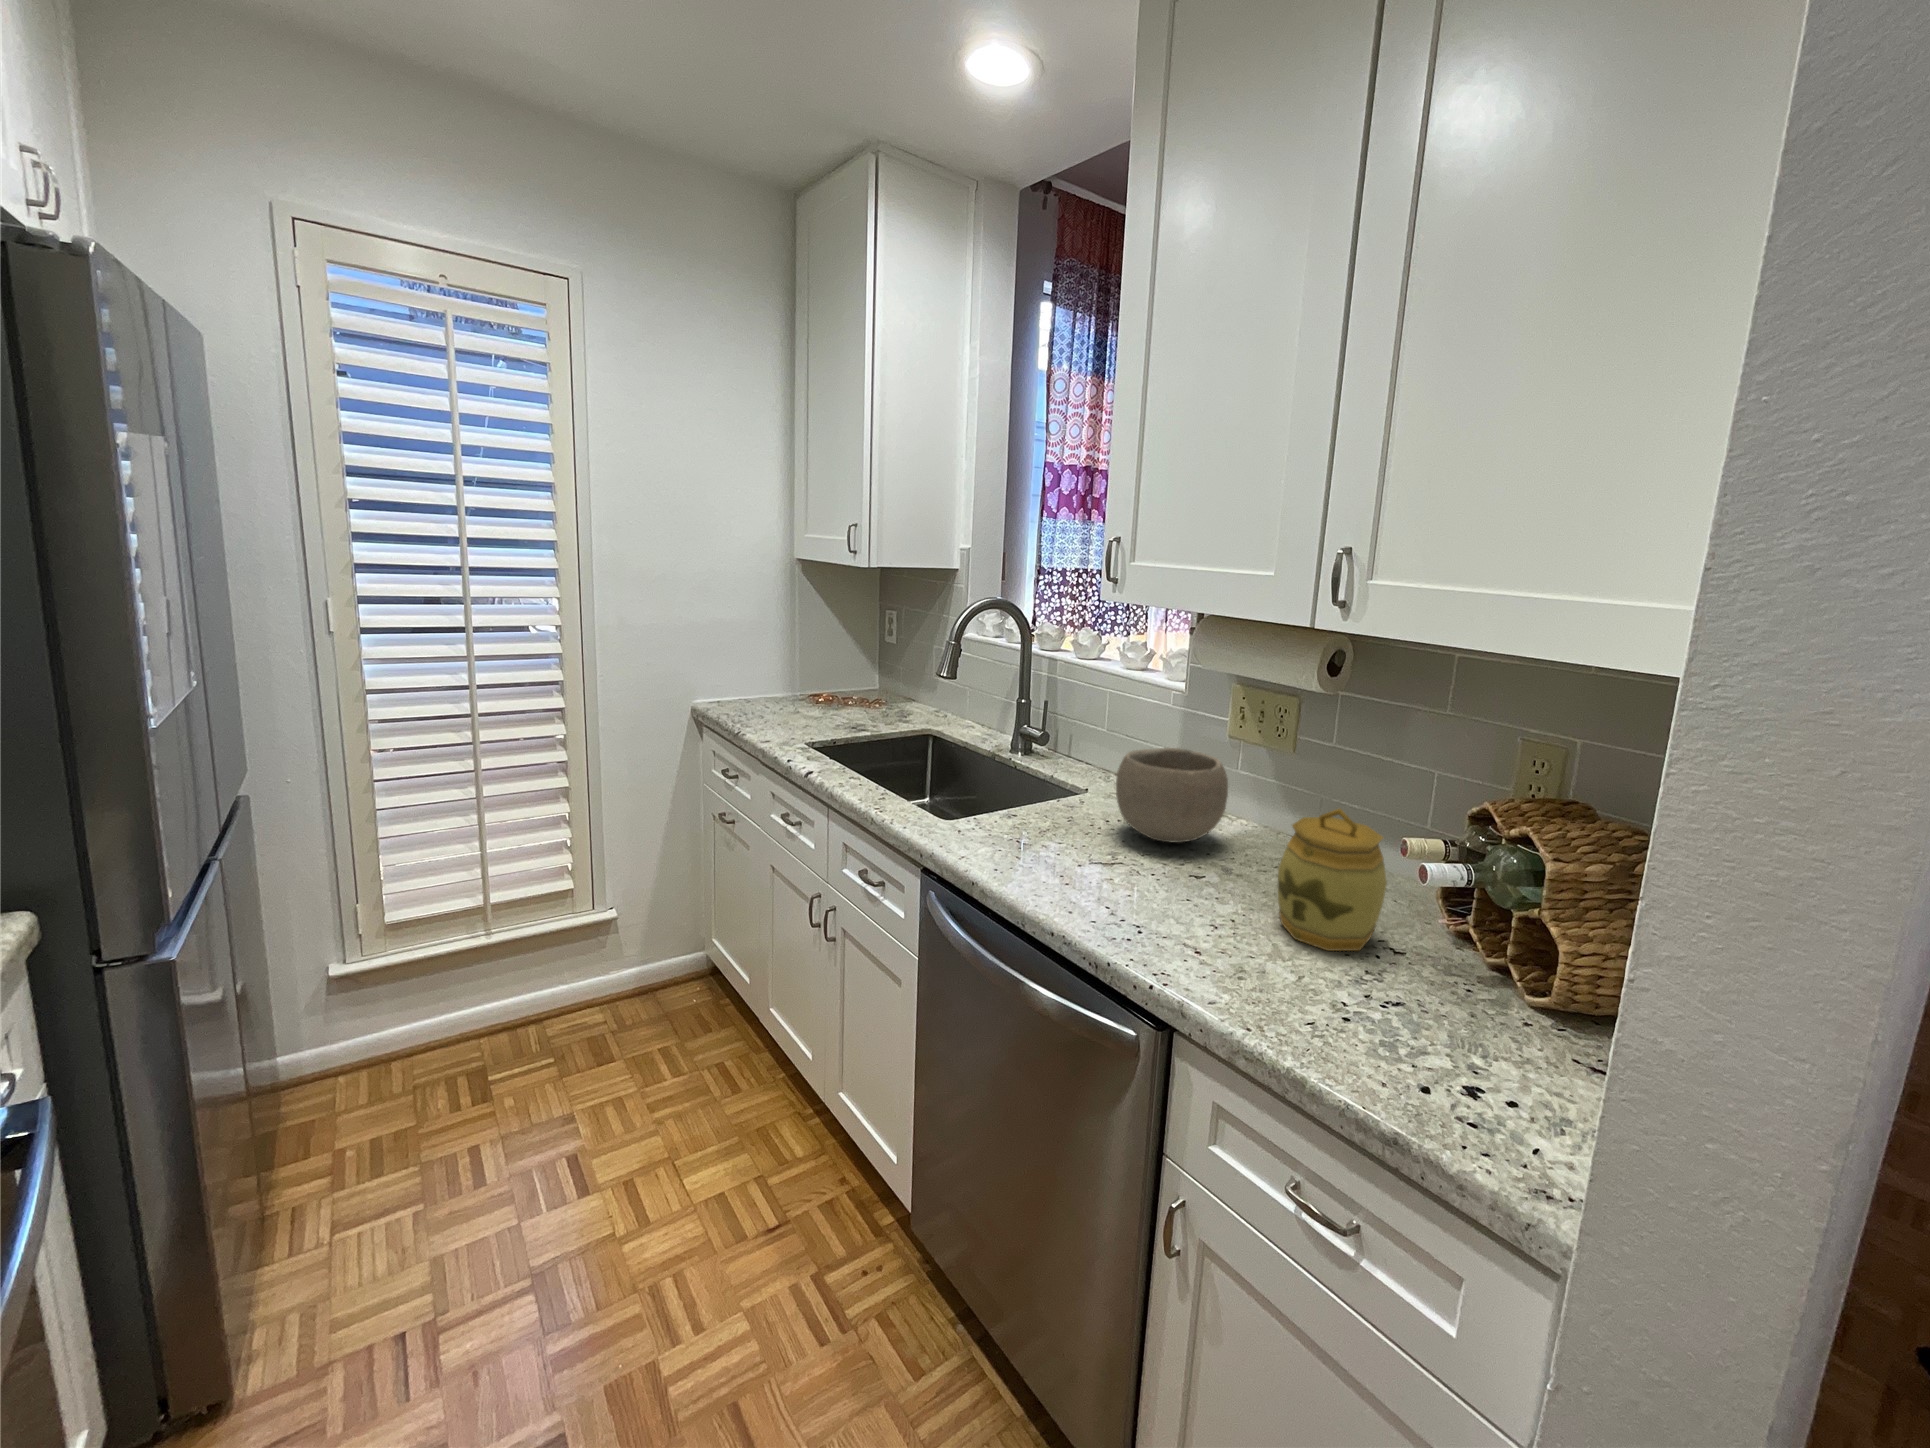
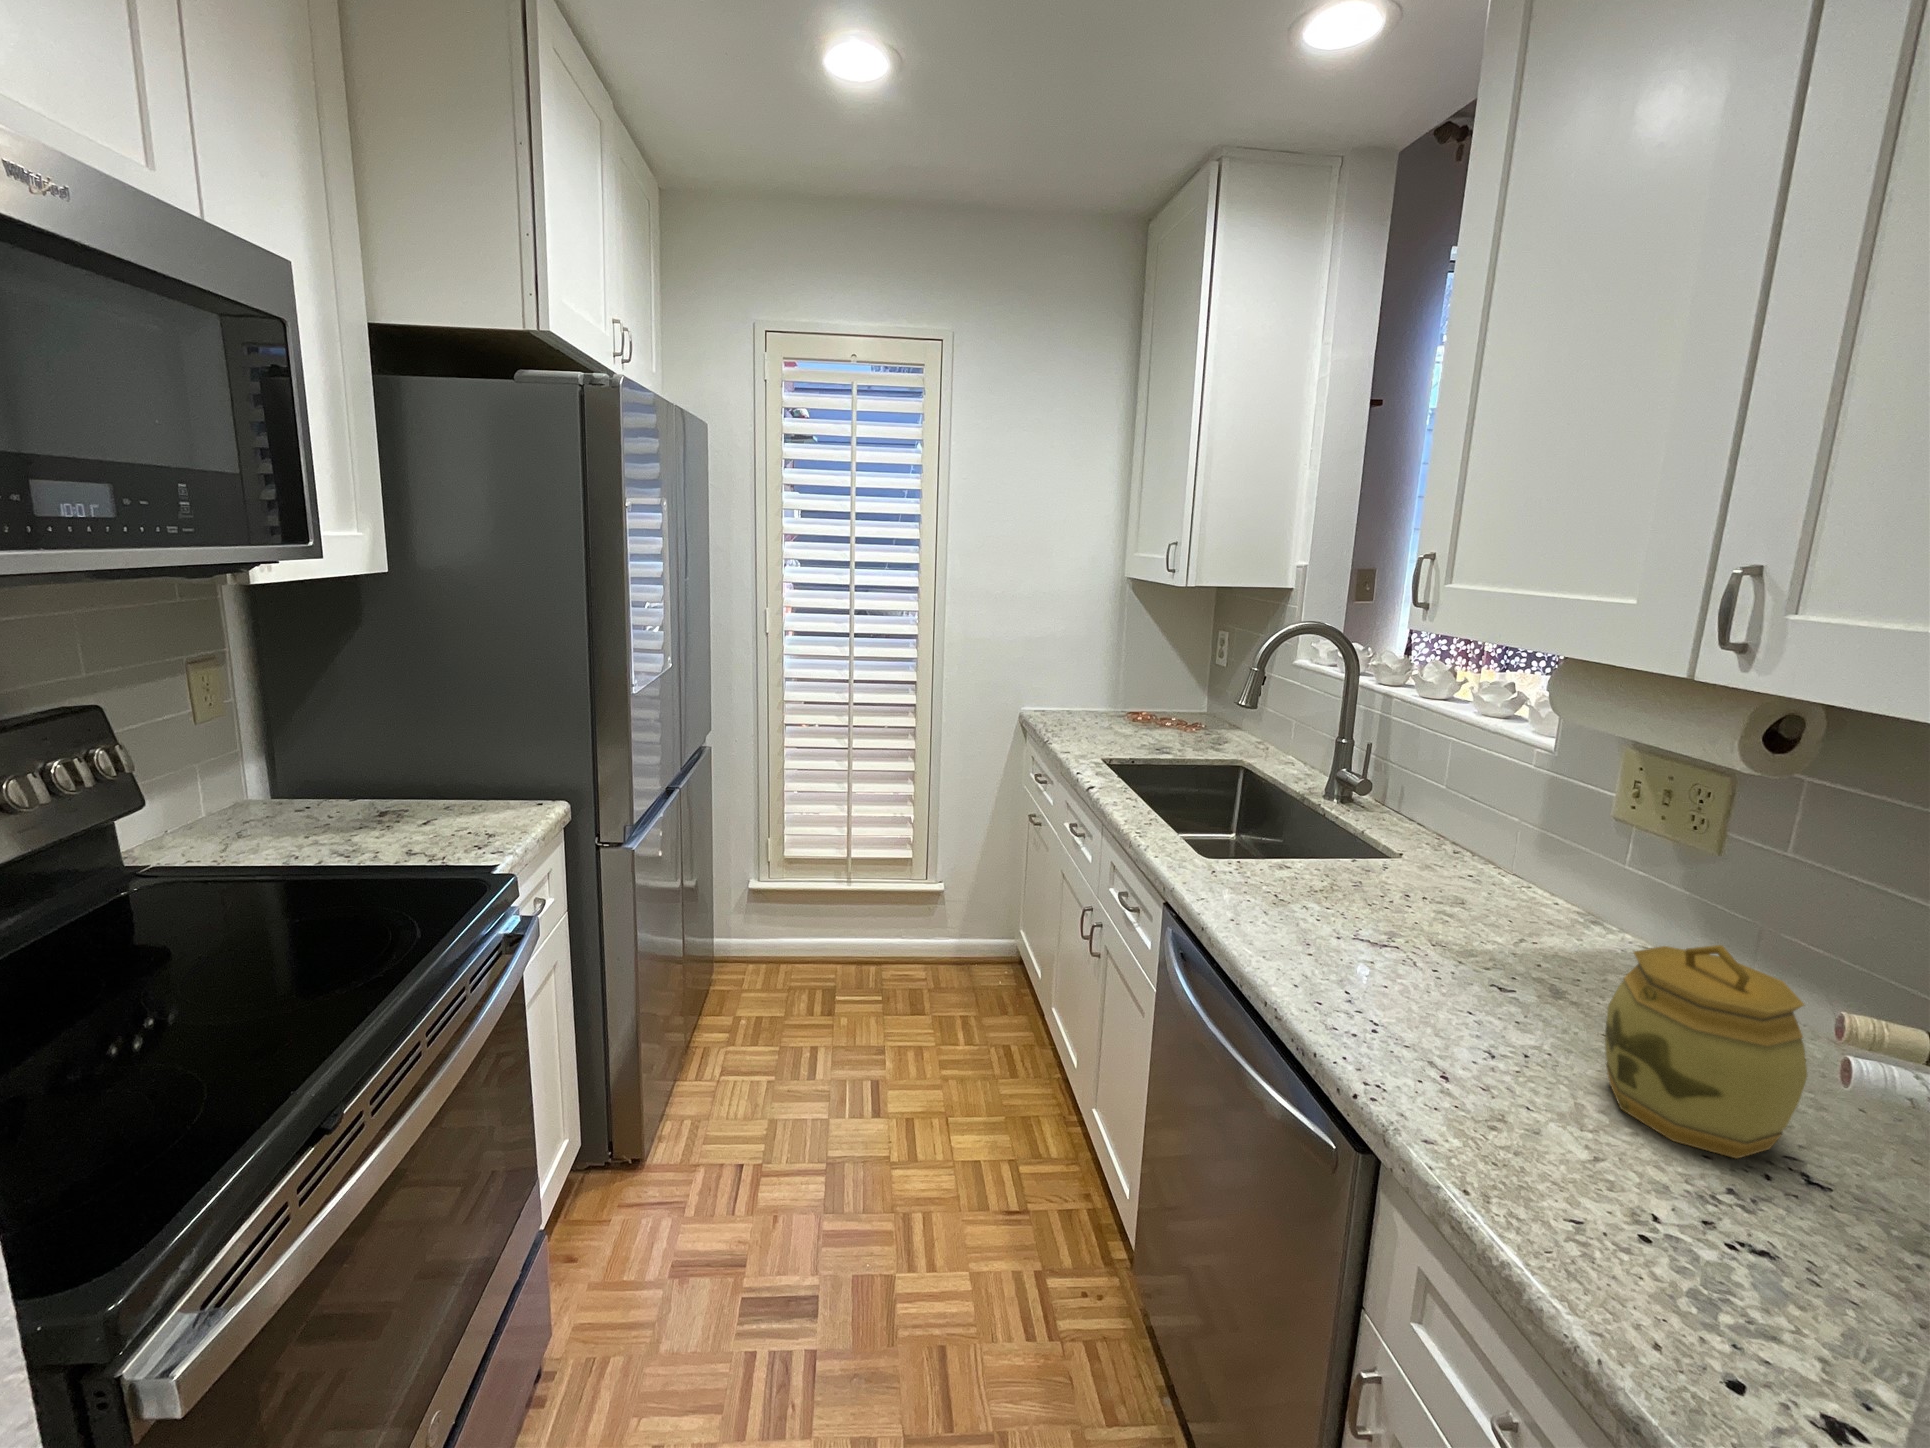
bowl: present [1116,748,1228,843] -> none [1414,817,1587,944]

